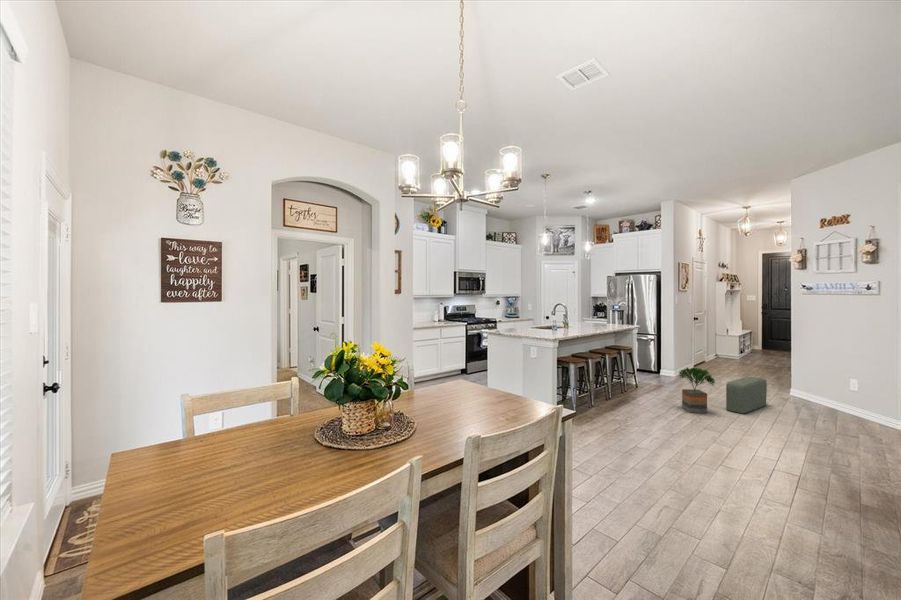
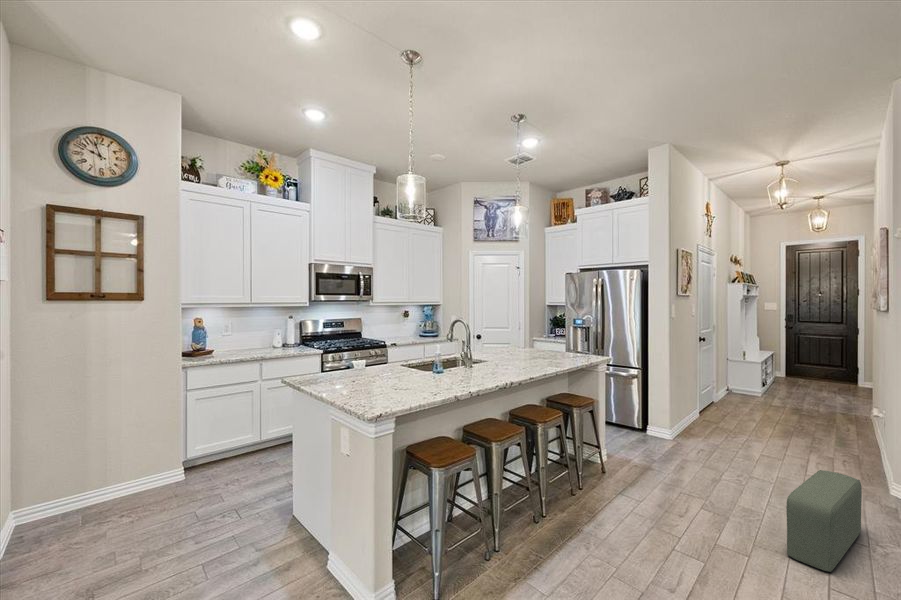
potted tree: present [679,368,715,413] -> none [684,460,771,570]

